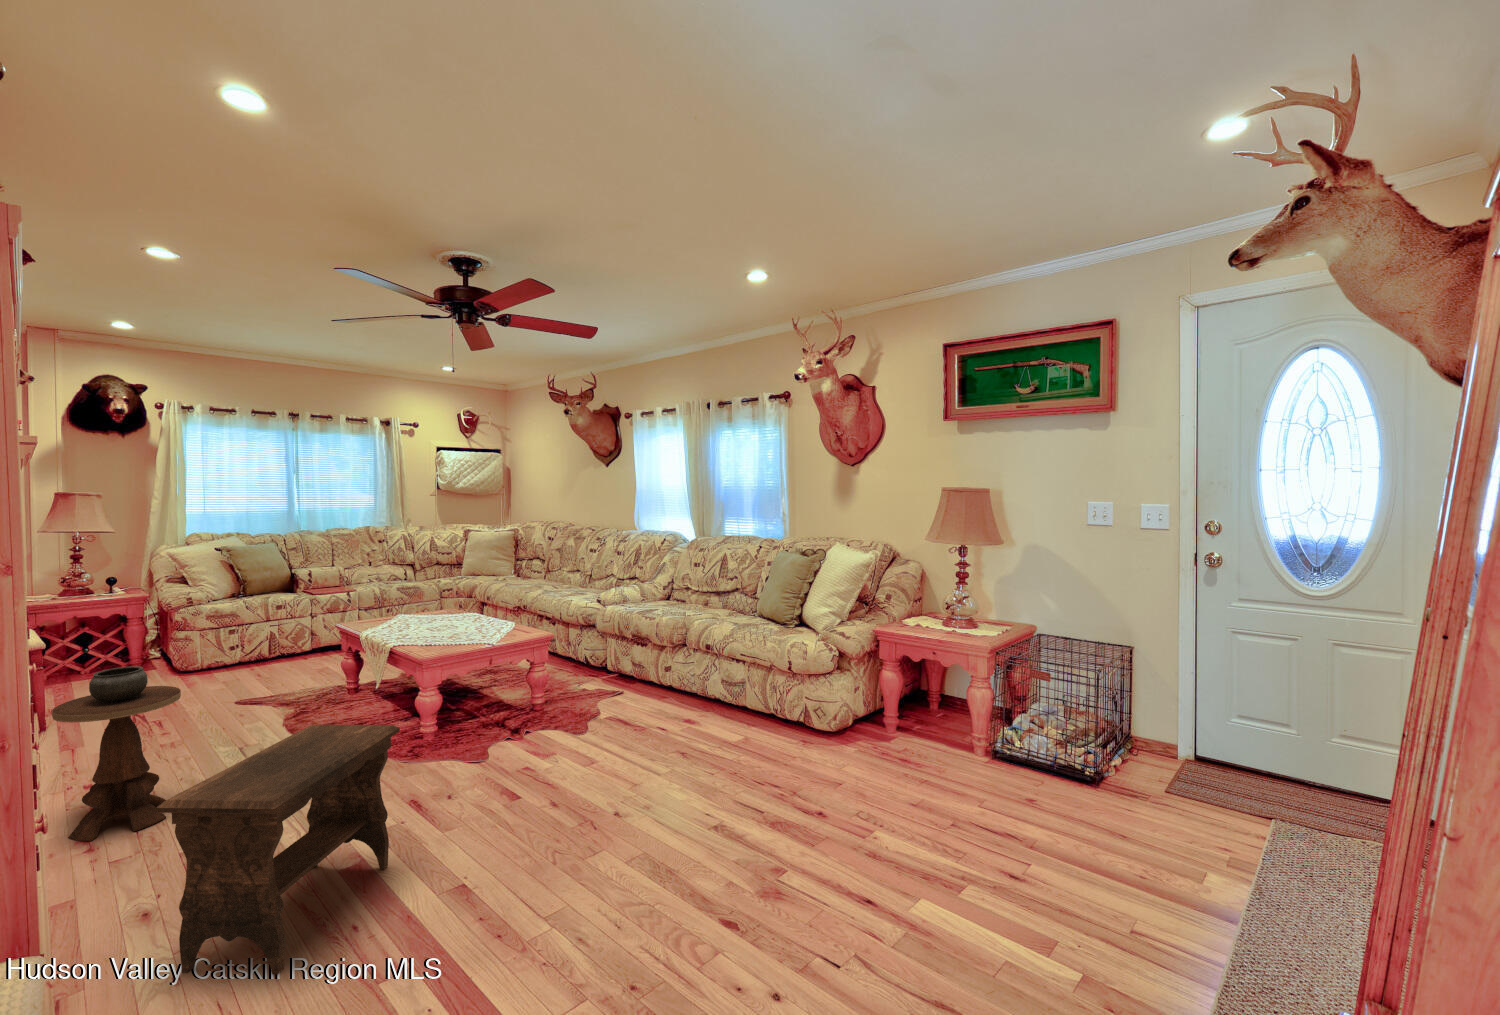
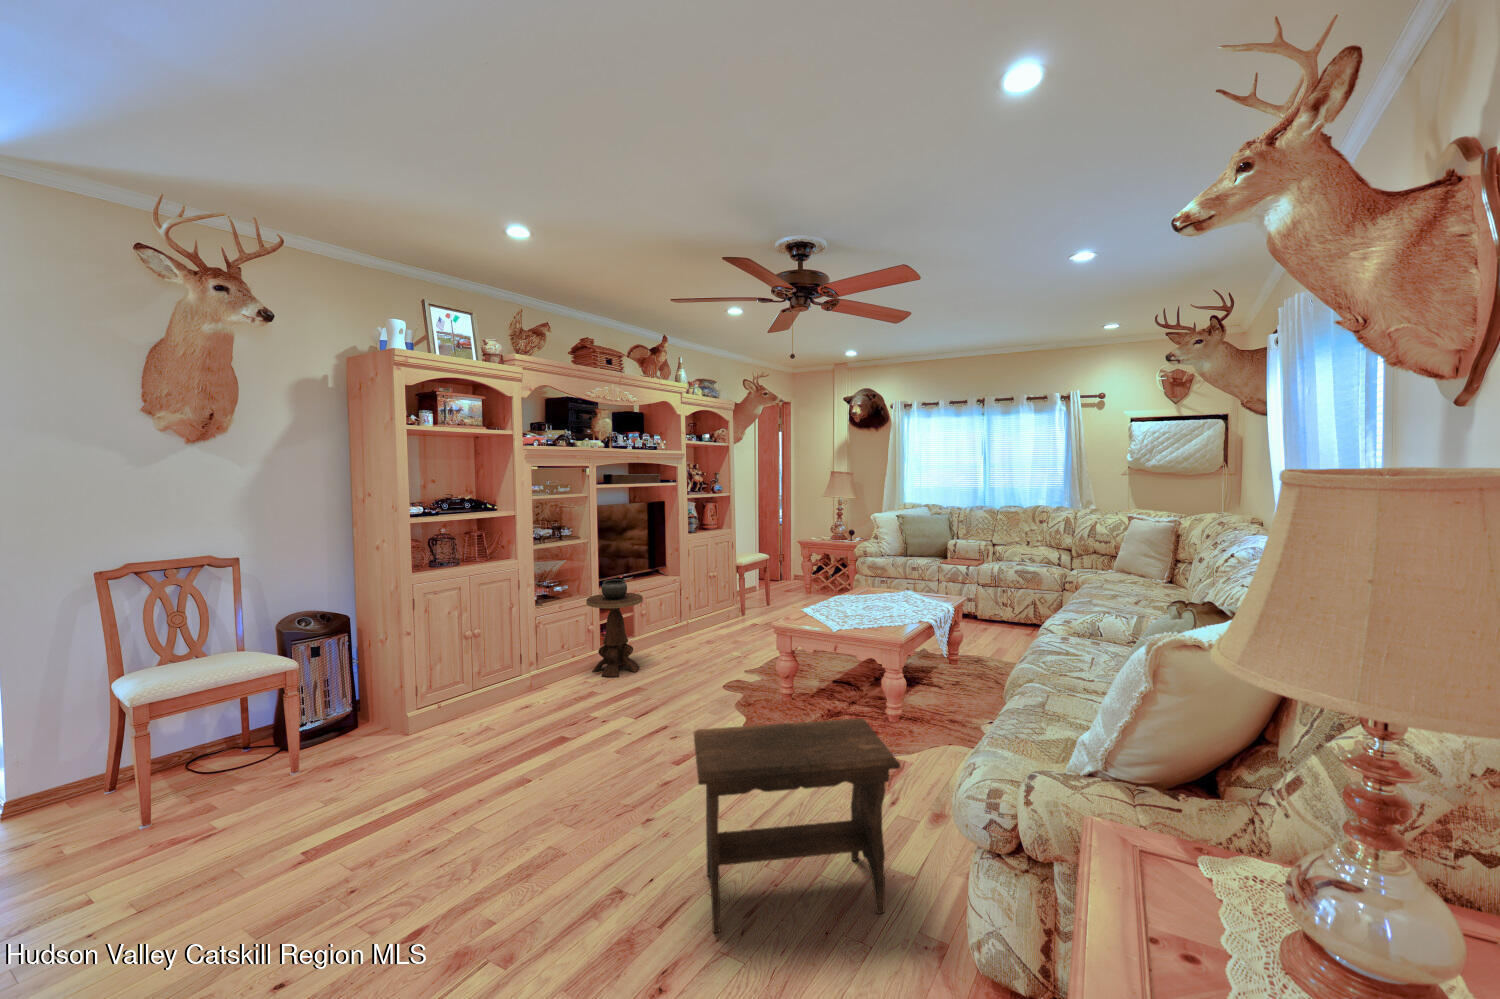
footstool: present [156,725,400,975] -> present [694,718,900,932]

